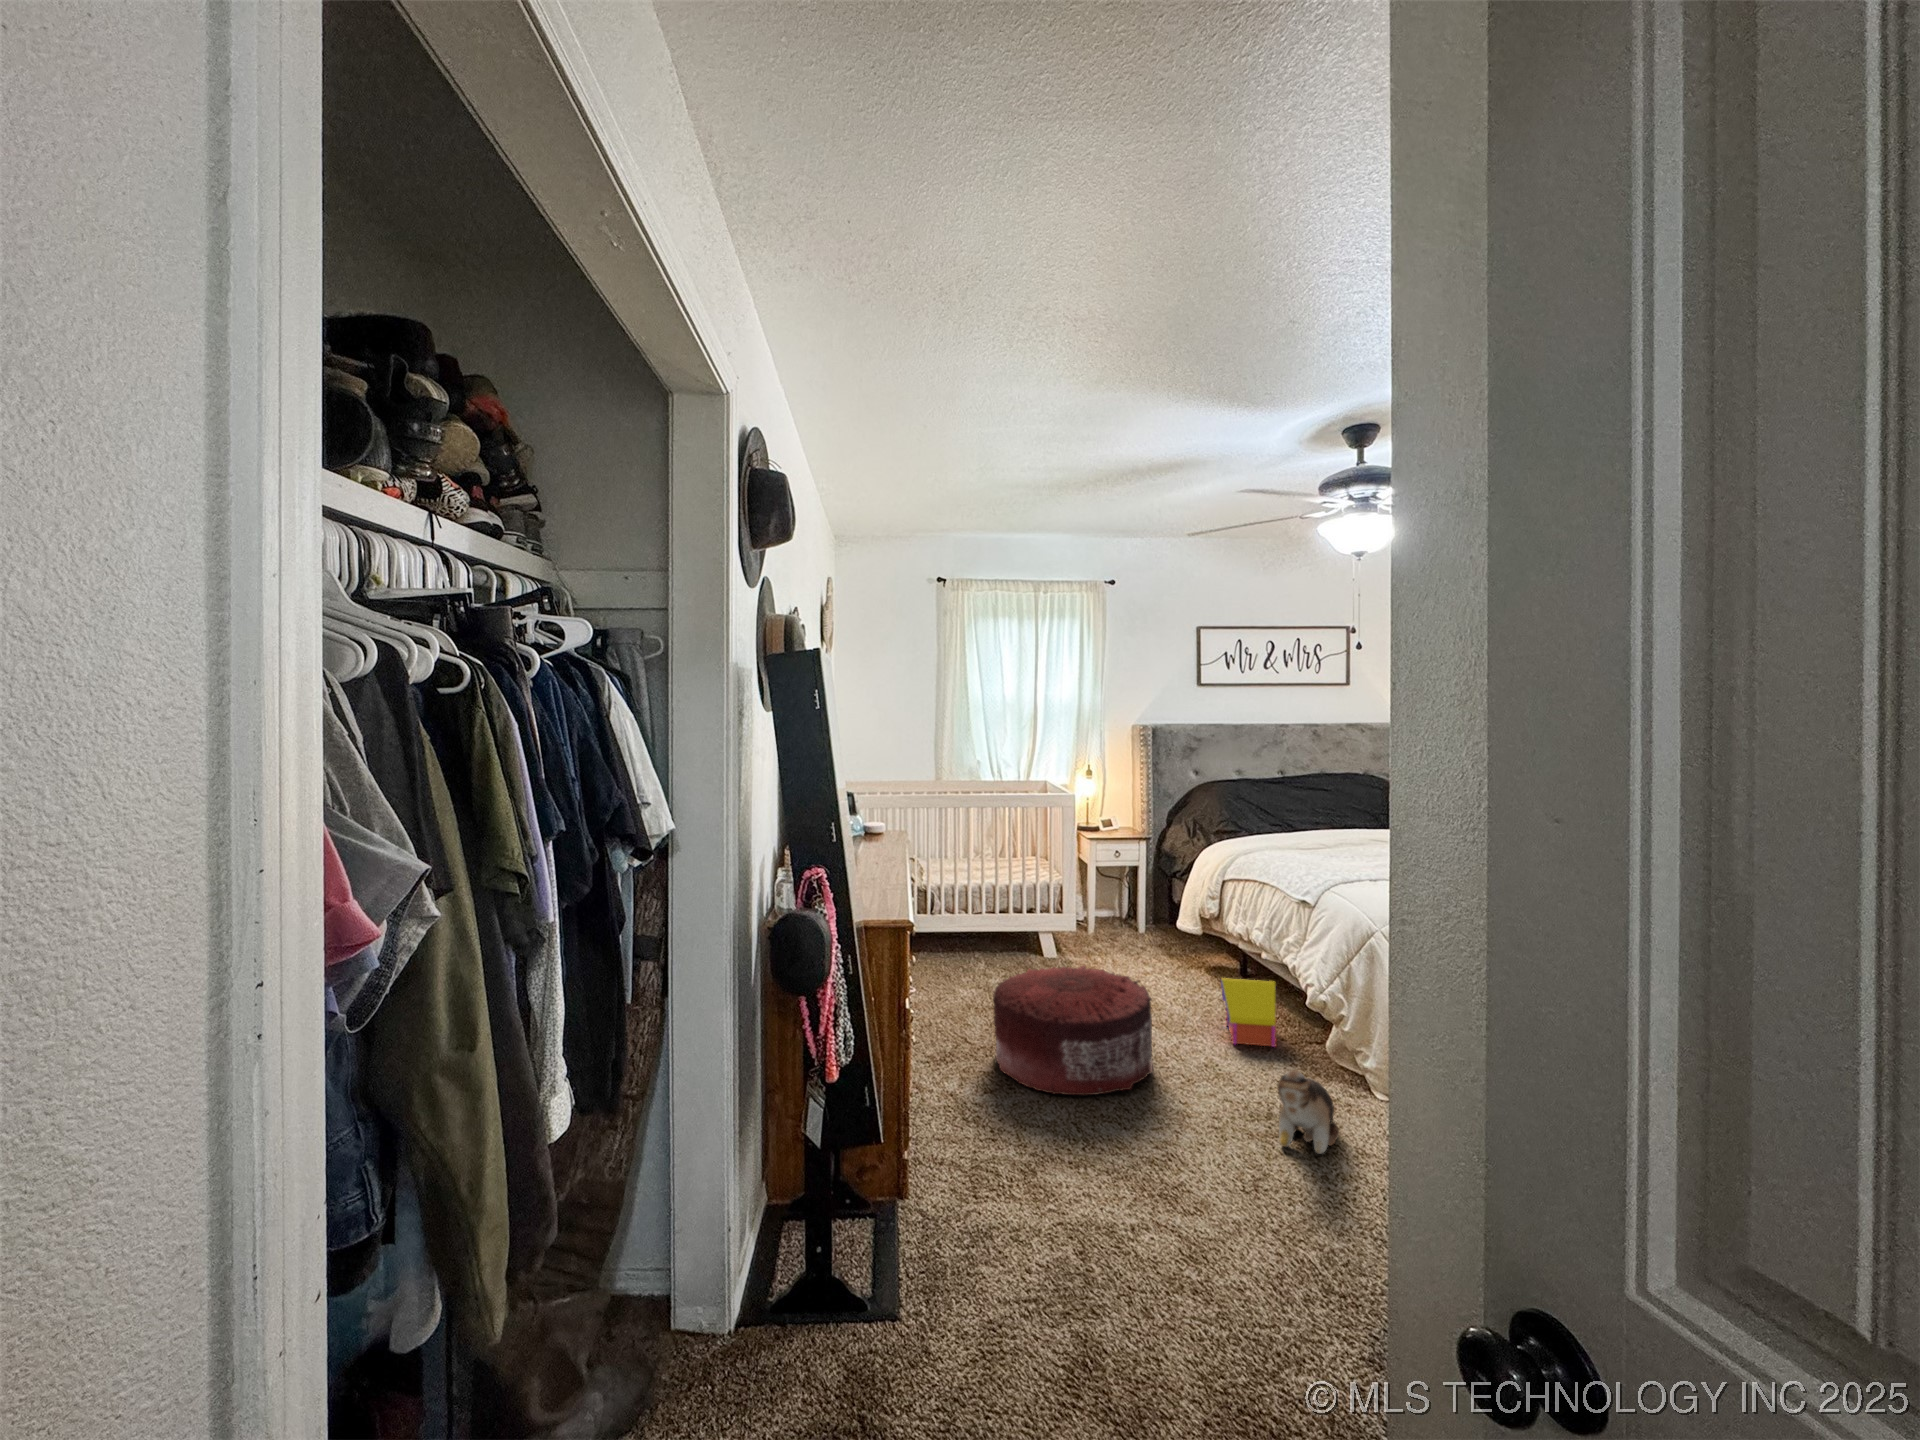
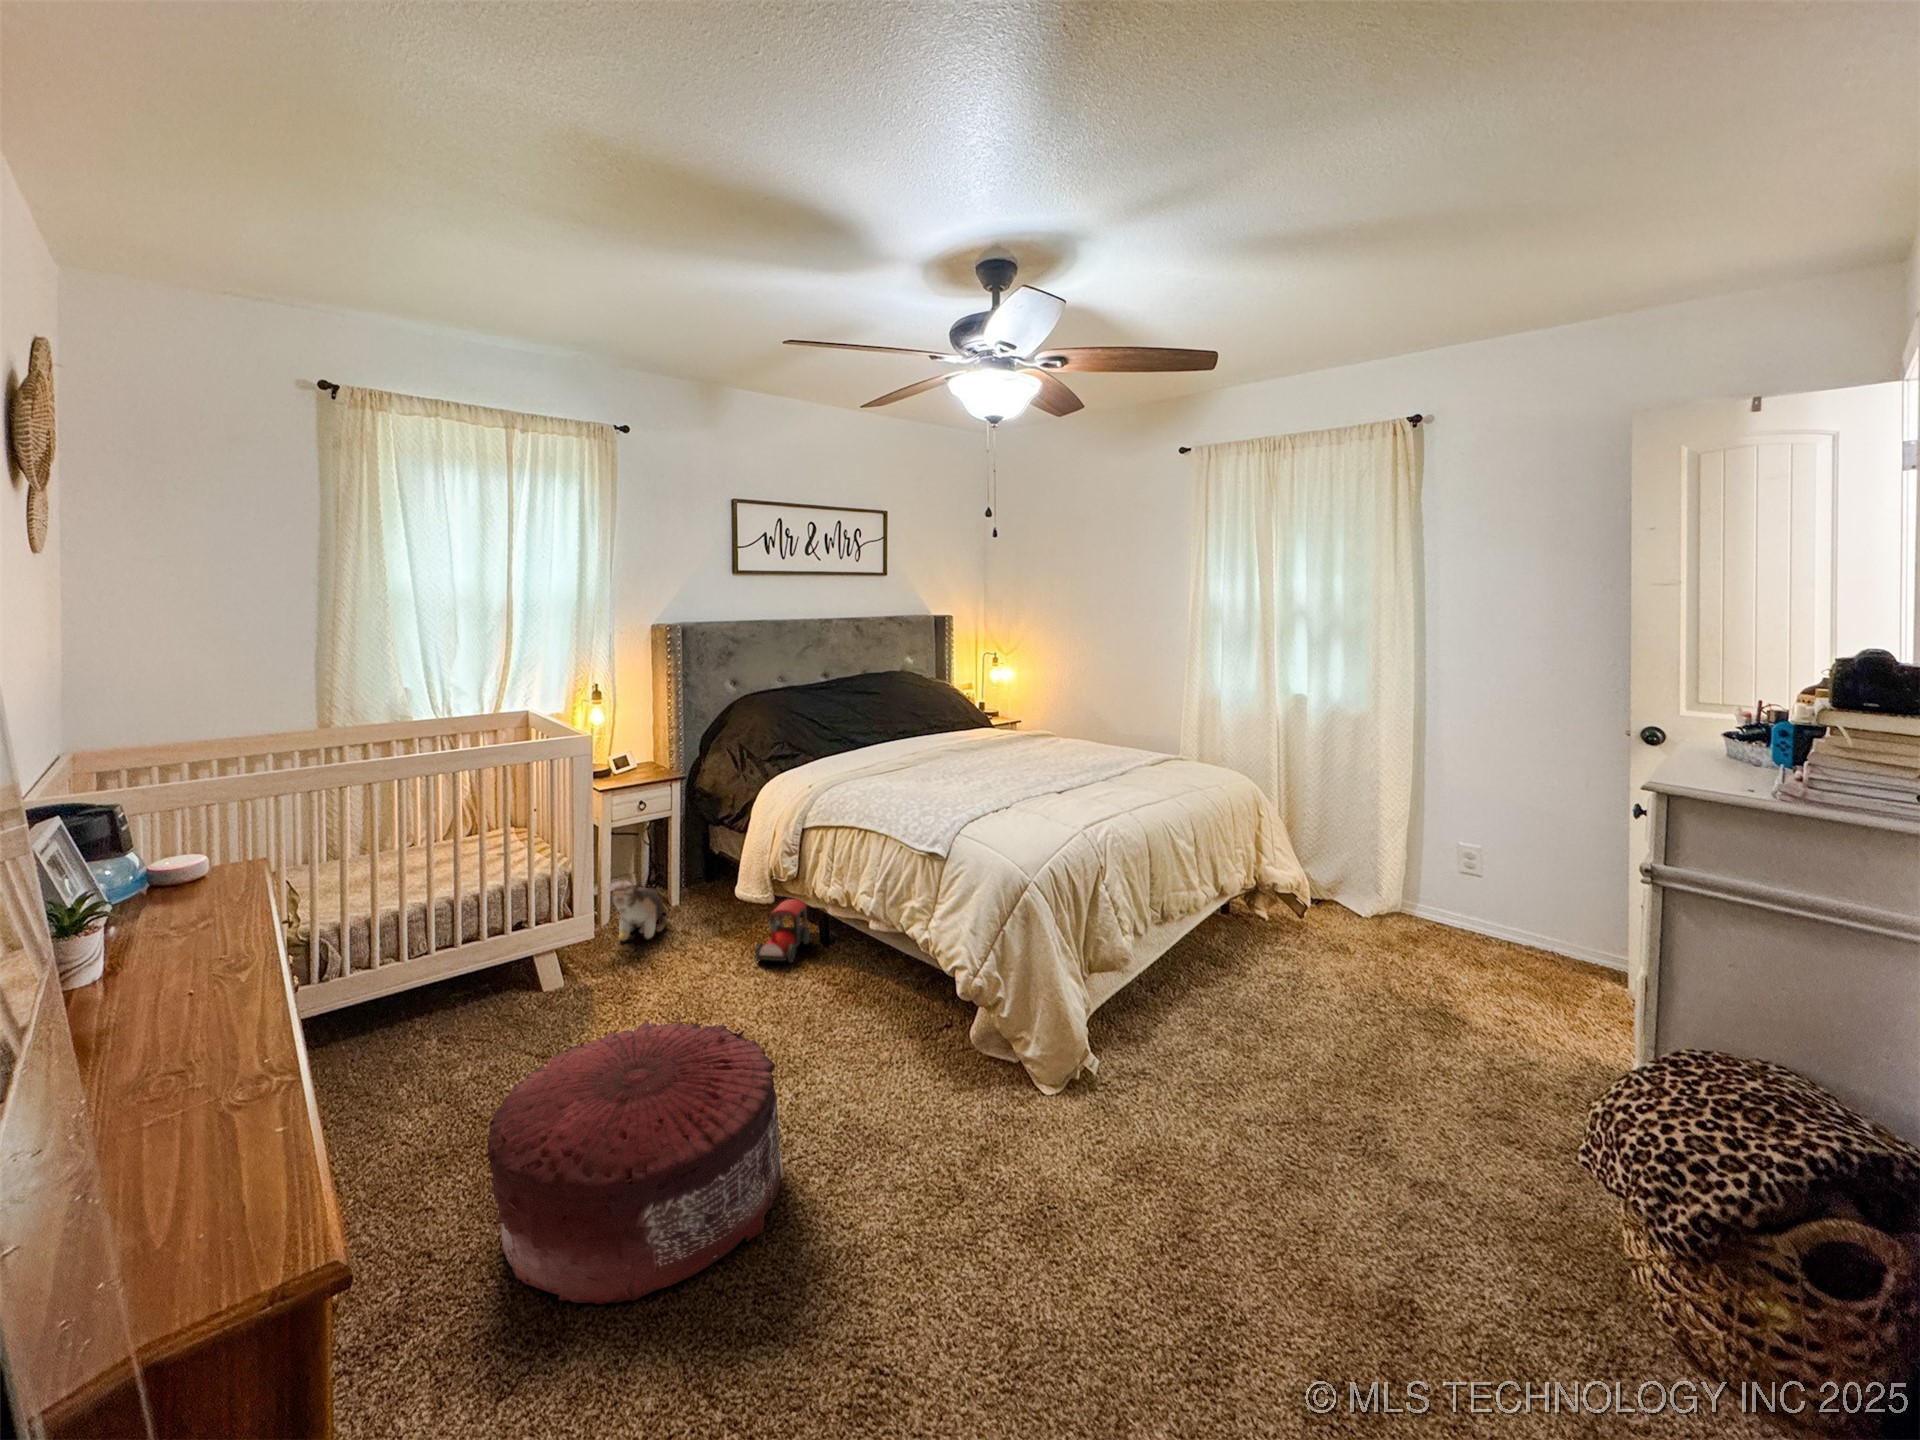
toy train: none [1179,935,1226,980] -> present [755,899,810,963]
toy house: present [1221,978,1277,1047] -> none [838,968,920,1068]
plush toy: present [1277,1070,1339,1154] -> present [612,881,667,941]

